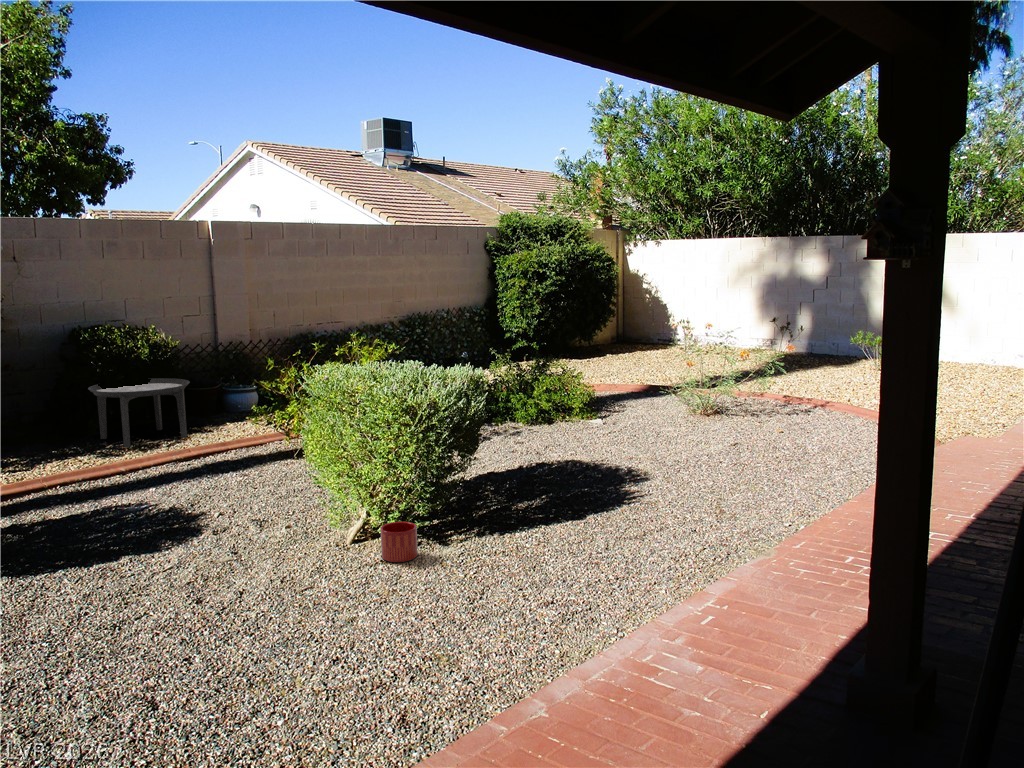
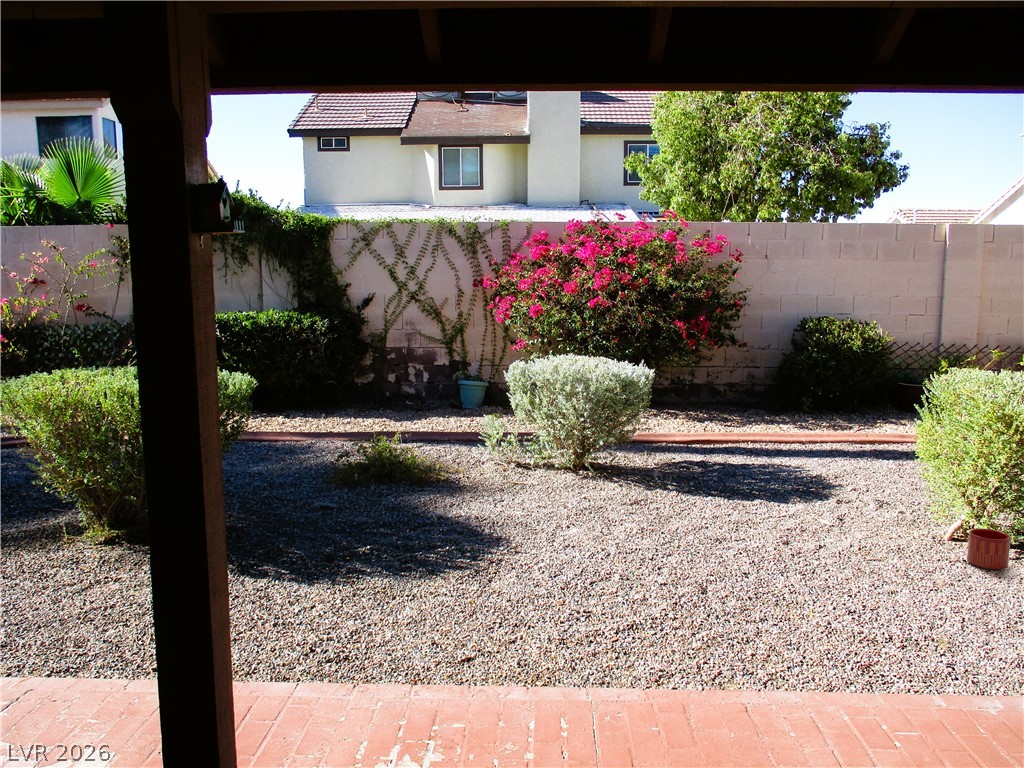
round table: present [88,378,190,447] -> none [800,367,888,425]

